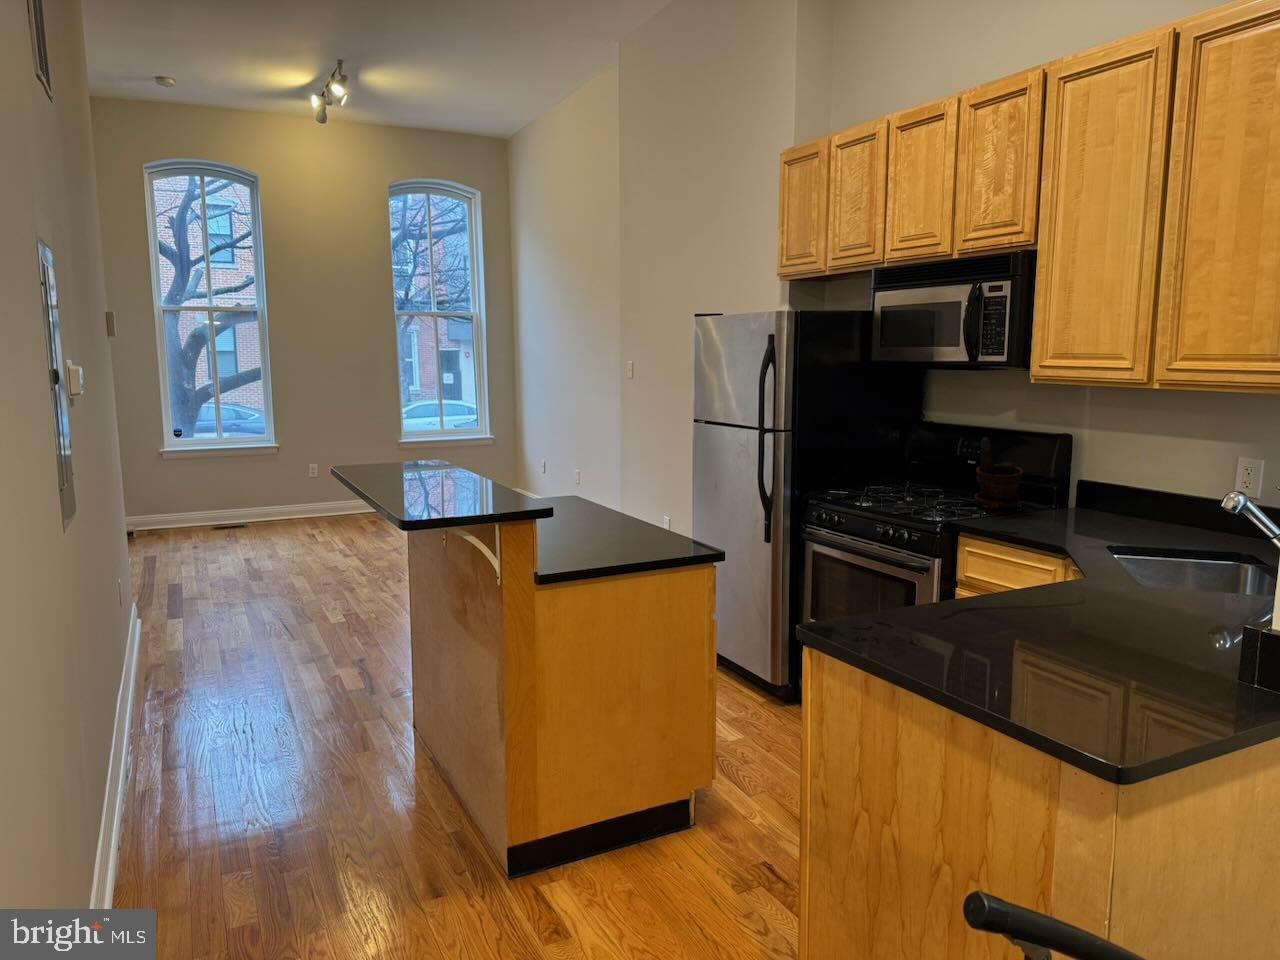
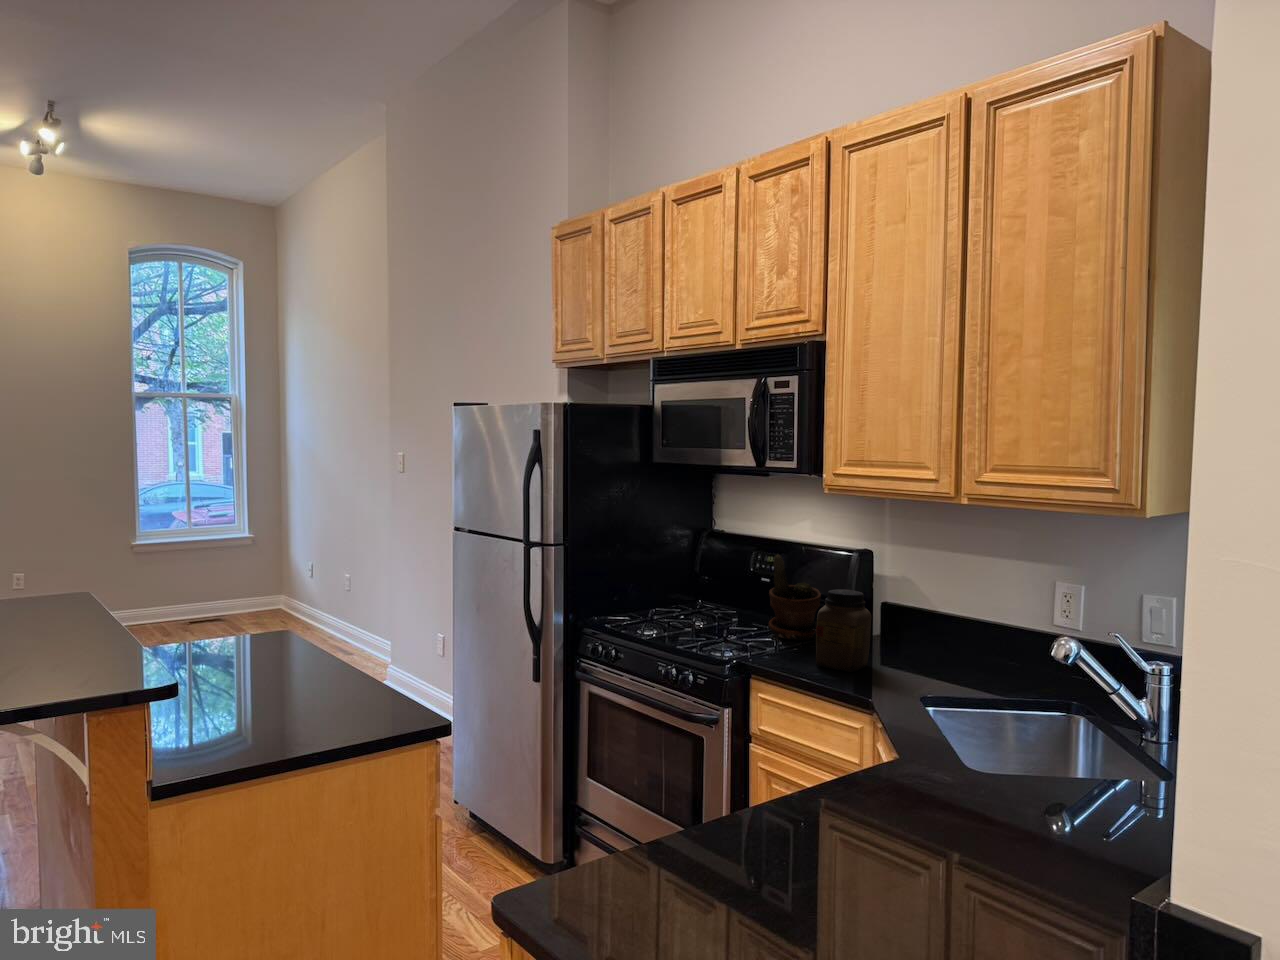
jar: none [1017,463,1068,529] -> present [816,589,872,672]

